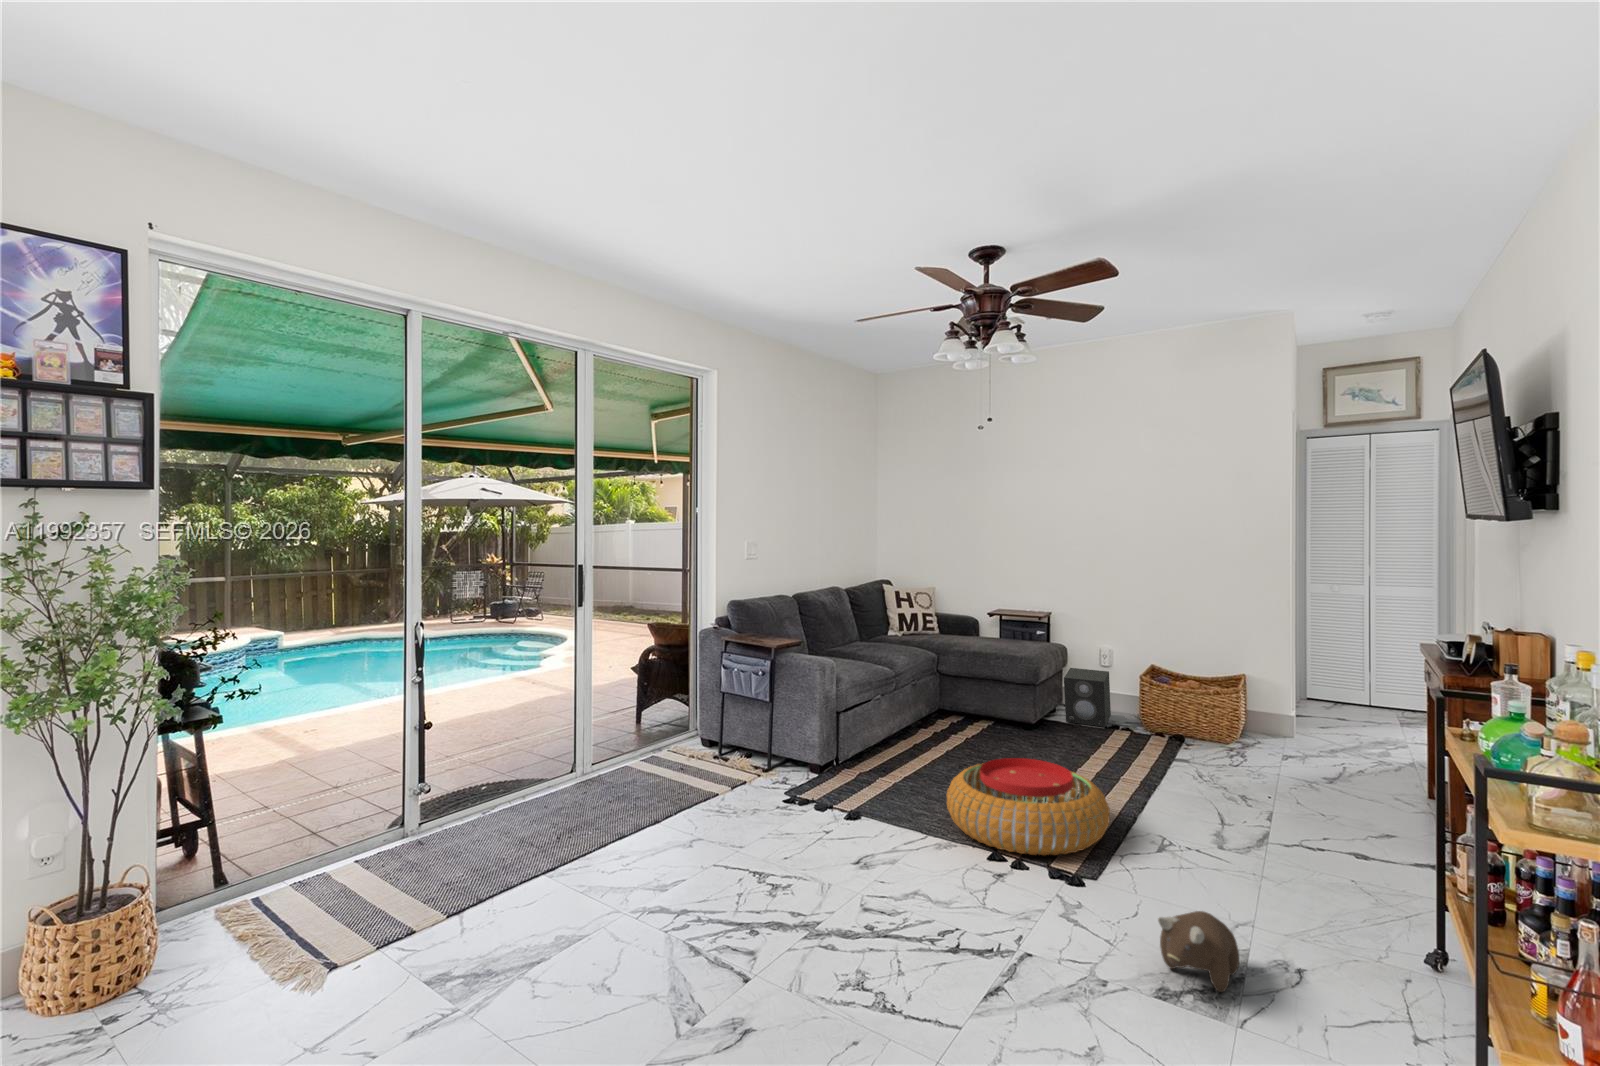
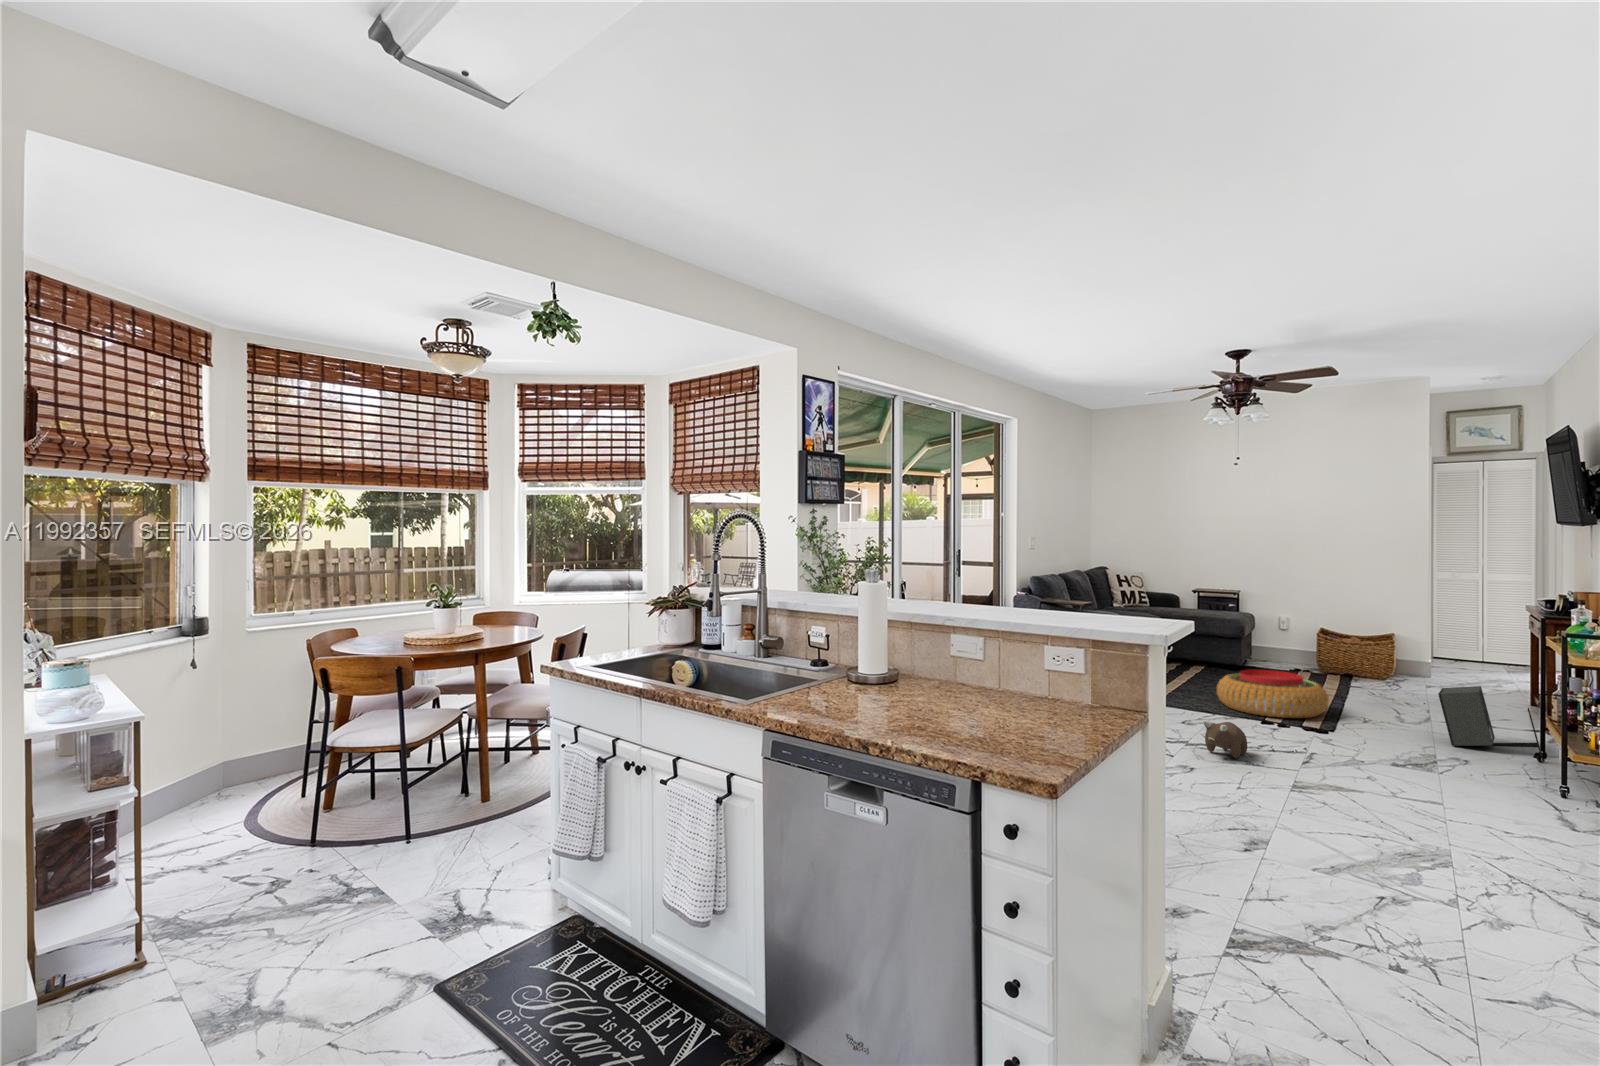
speaker: present [1064,668,1111,727] -> present [1438,686,1542,757]
plush toy: present [1158,911,1239,992] -> present [1204,721,1247,758]

